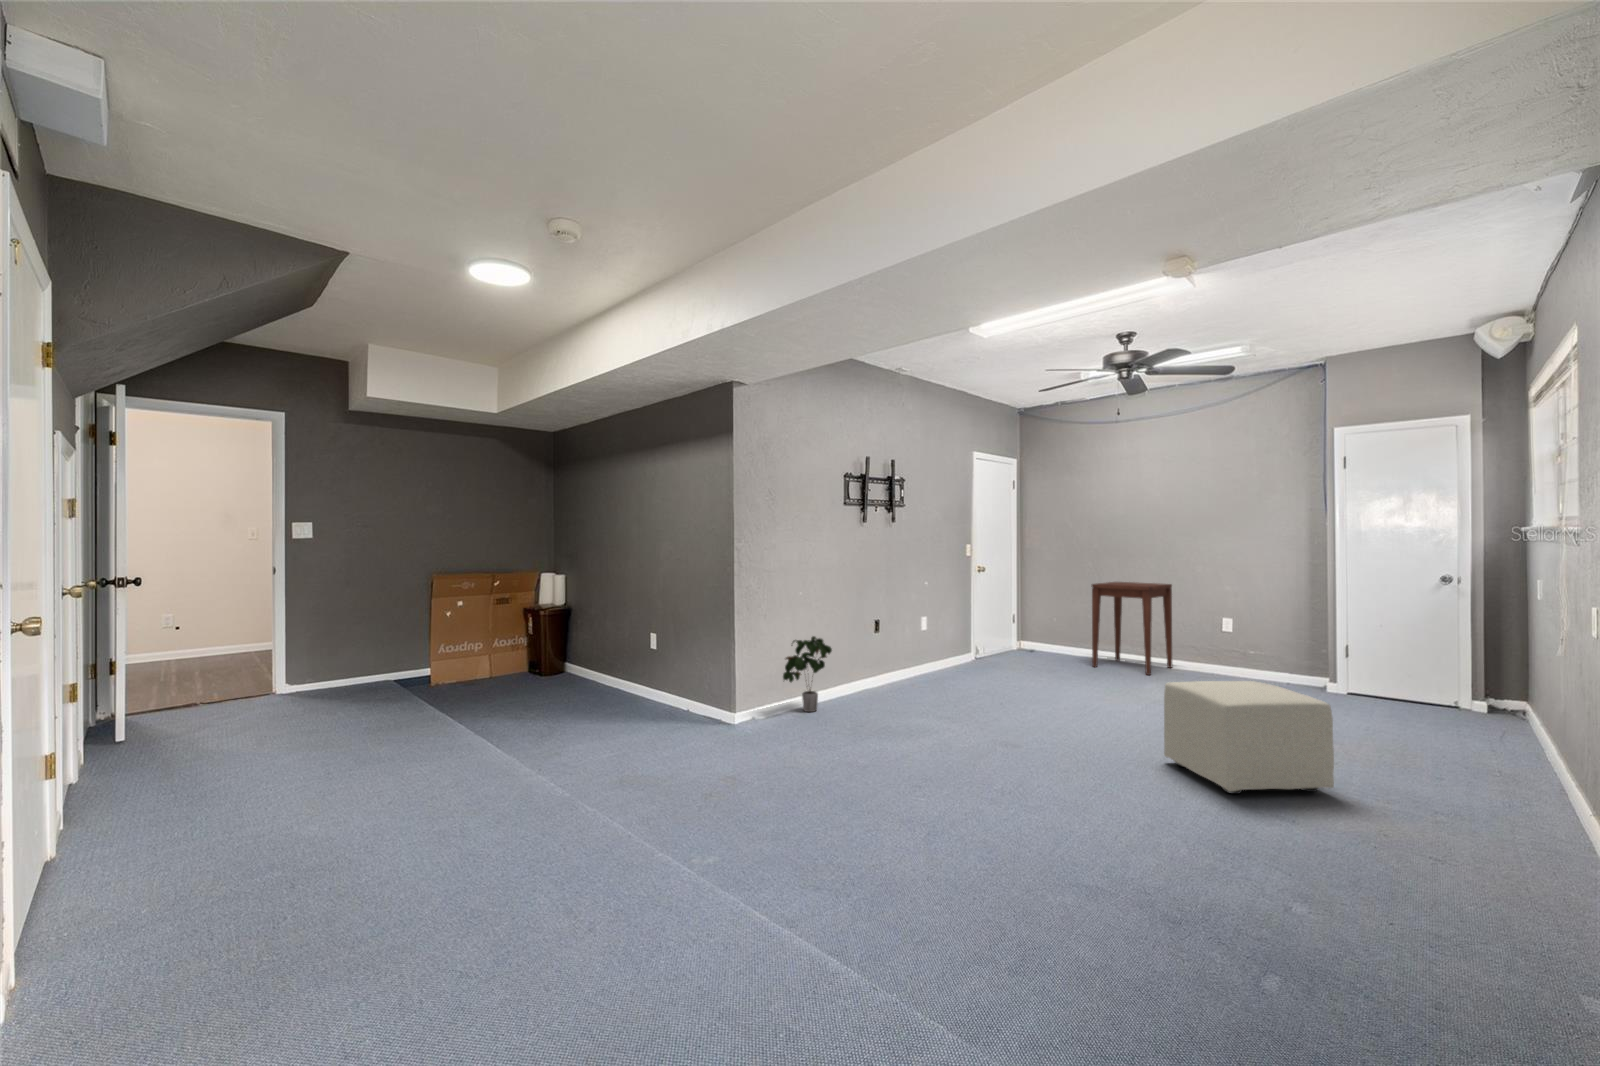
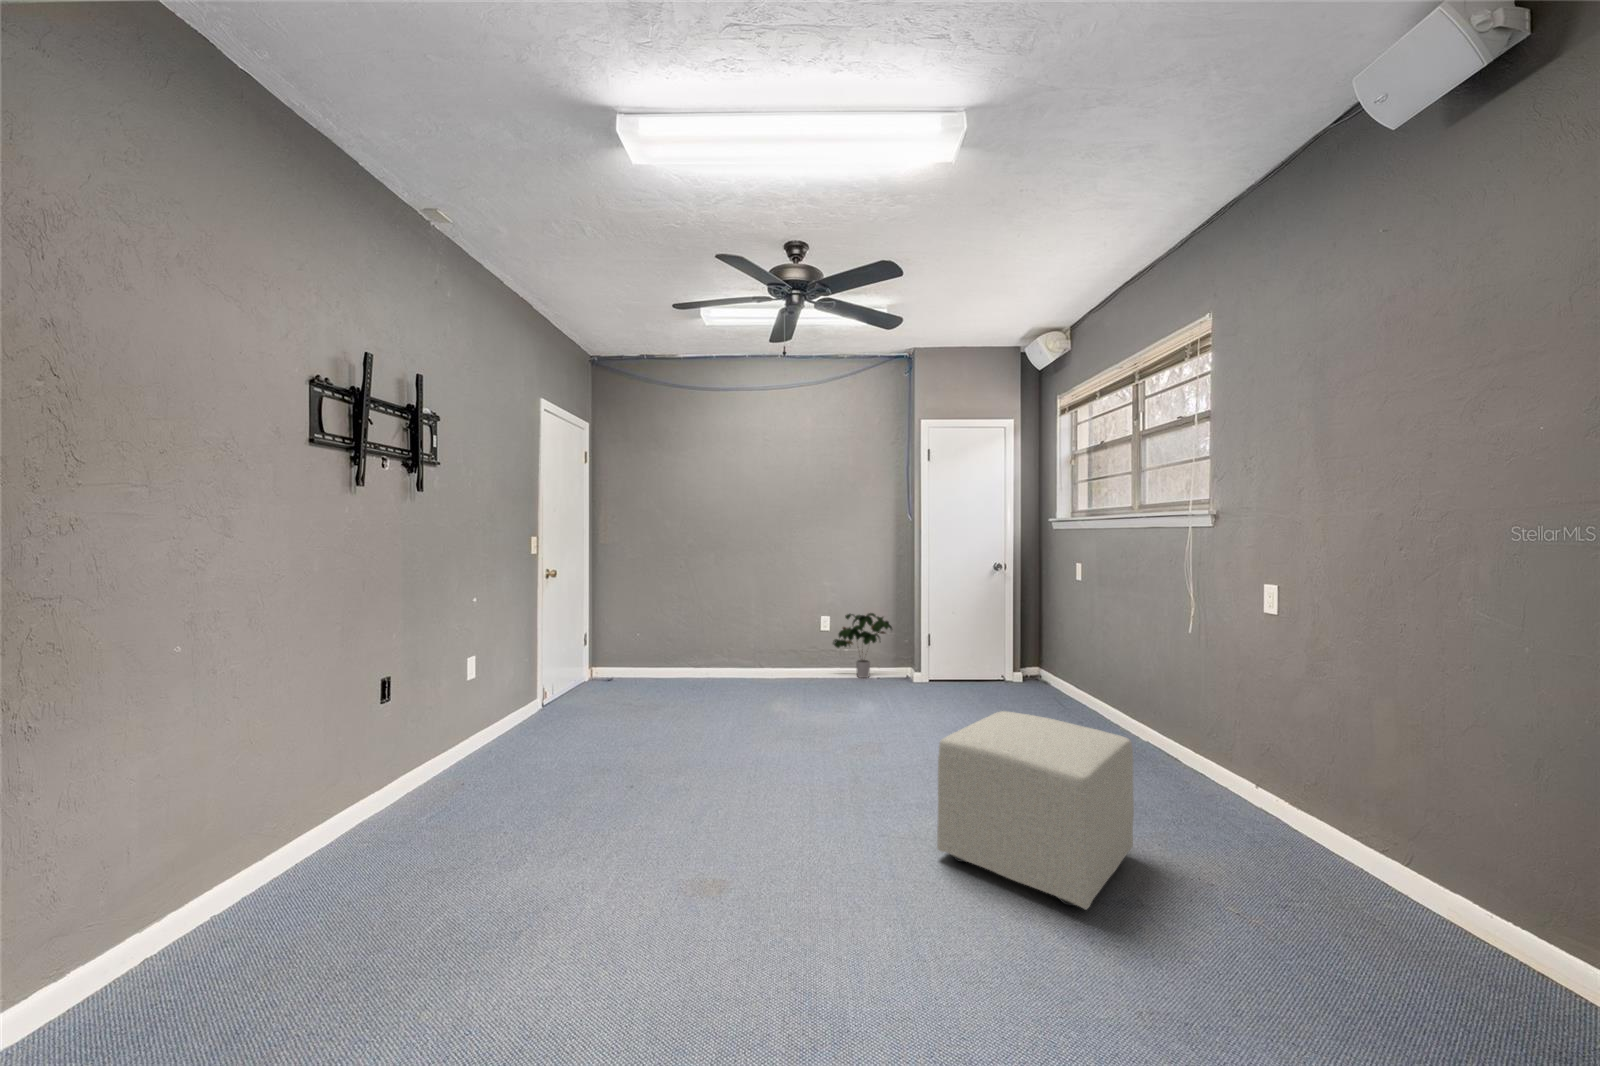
side table: present [1092,582,1172,675] -> none [693,578,770,688]
potted plant: present [783,636,832,712] -> present [833,613,892,678]

